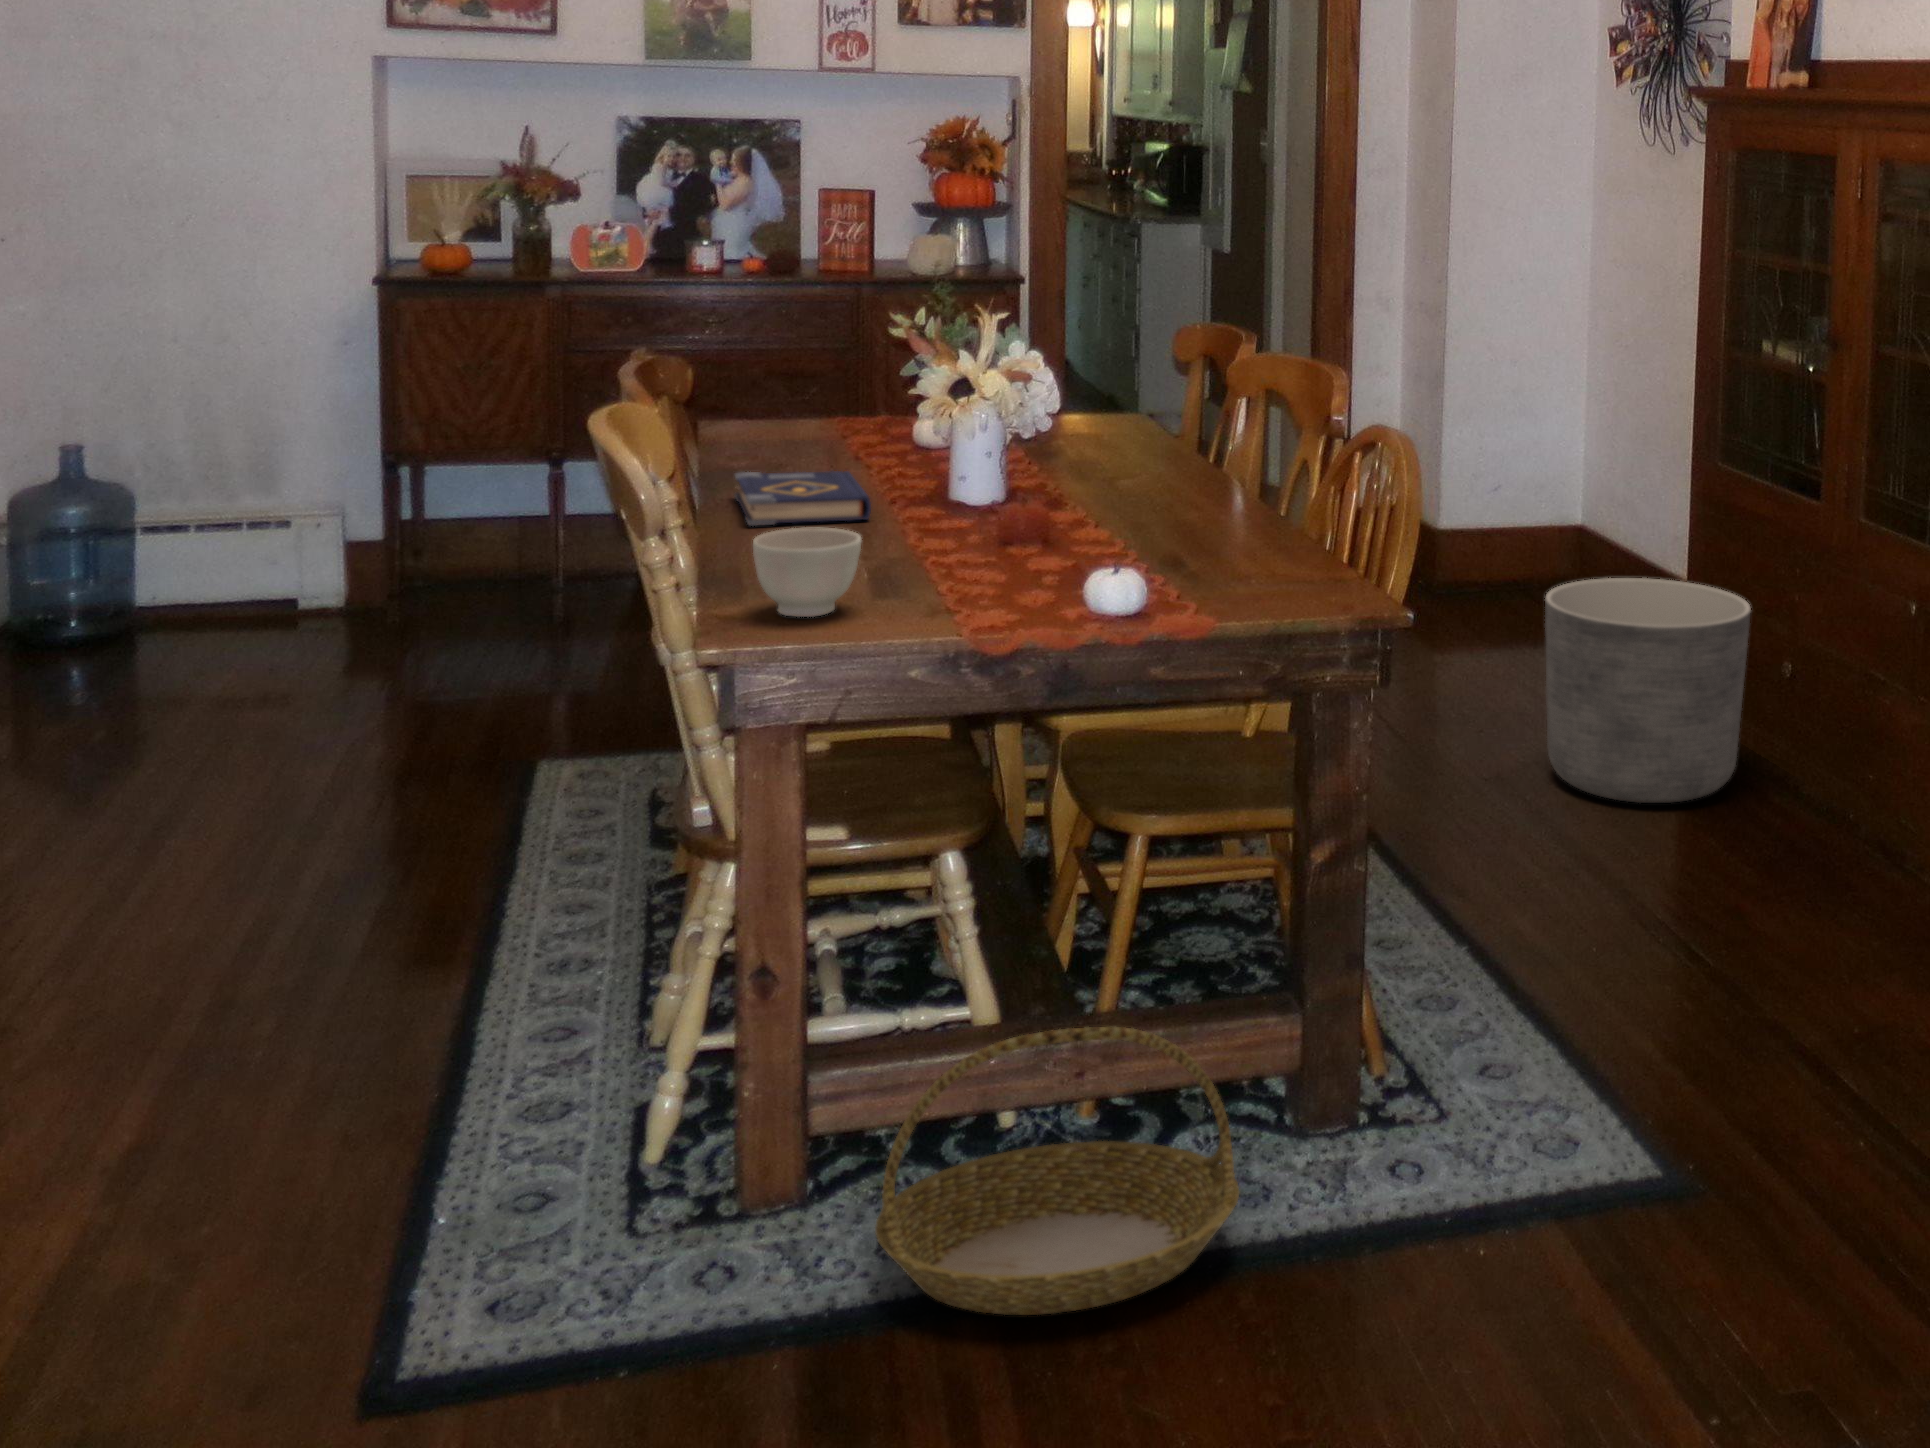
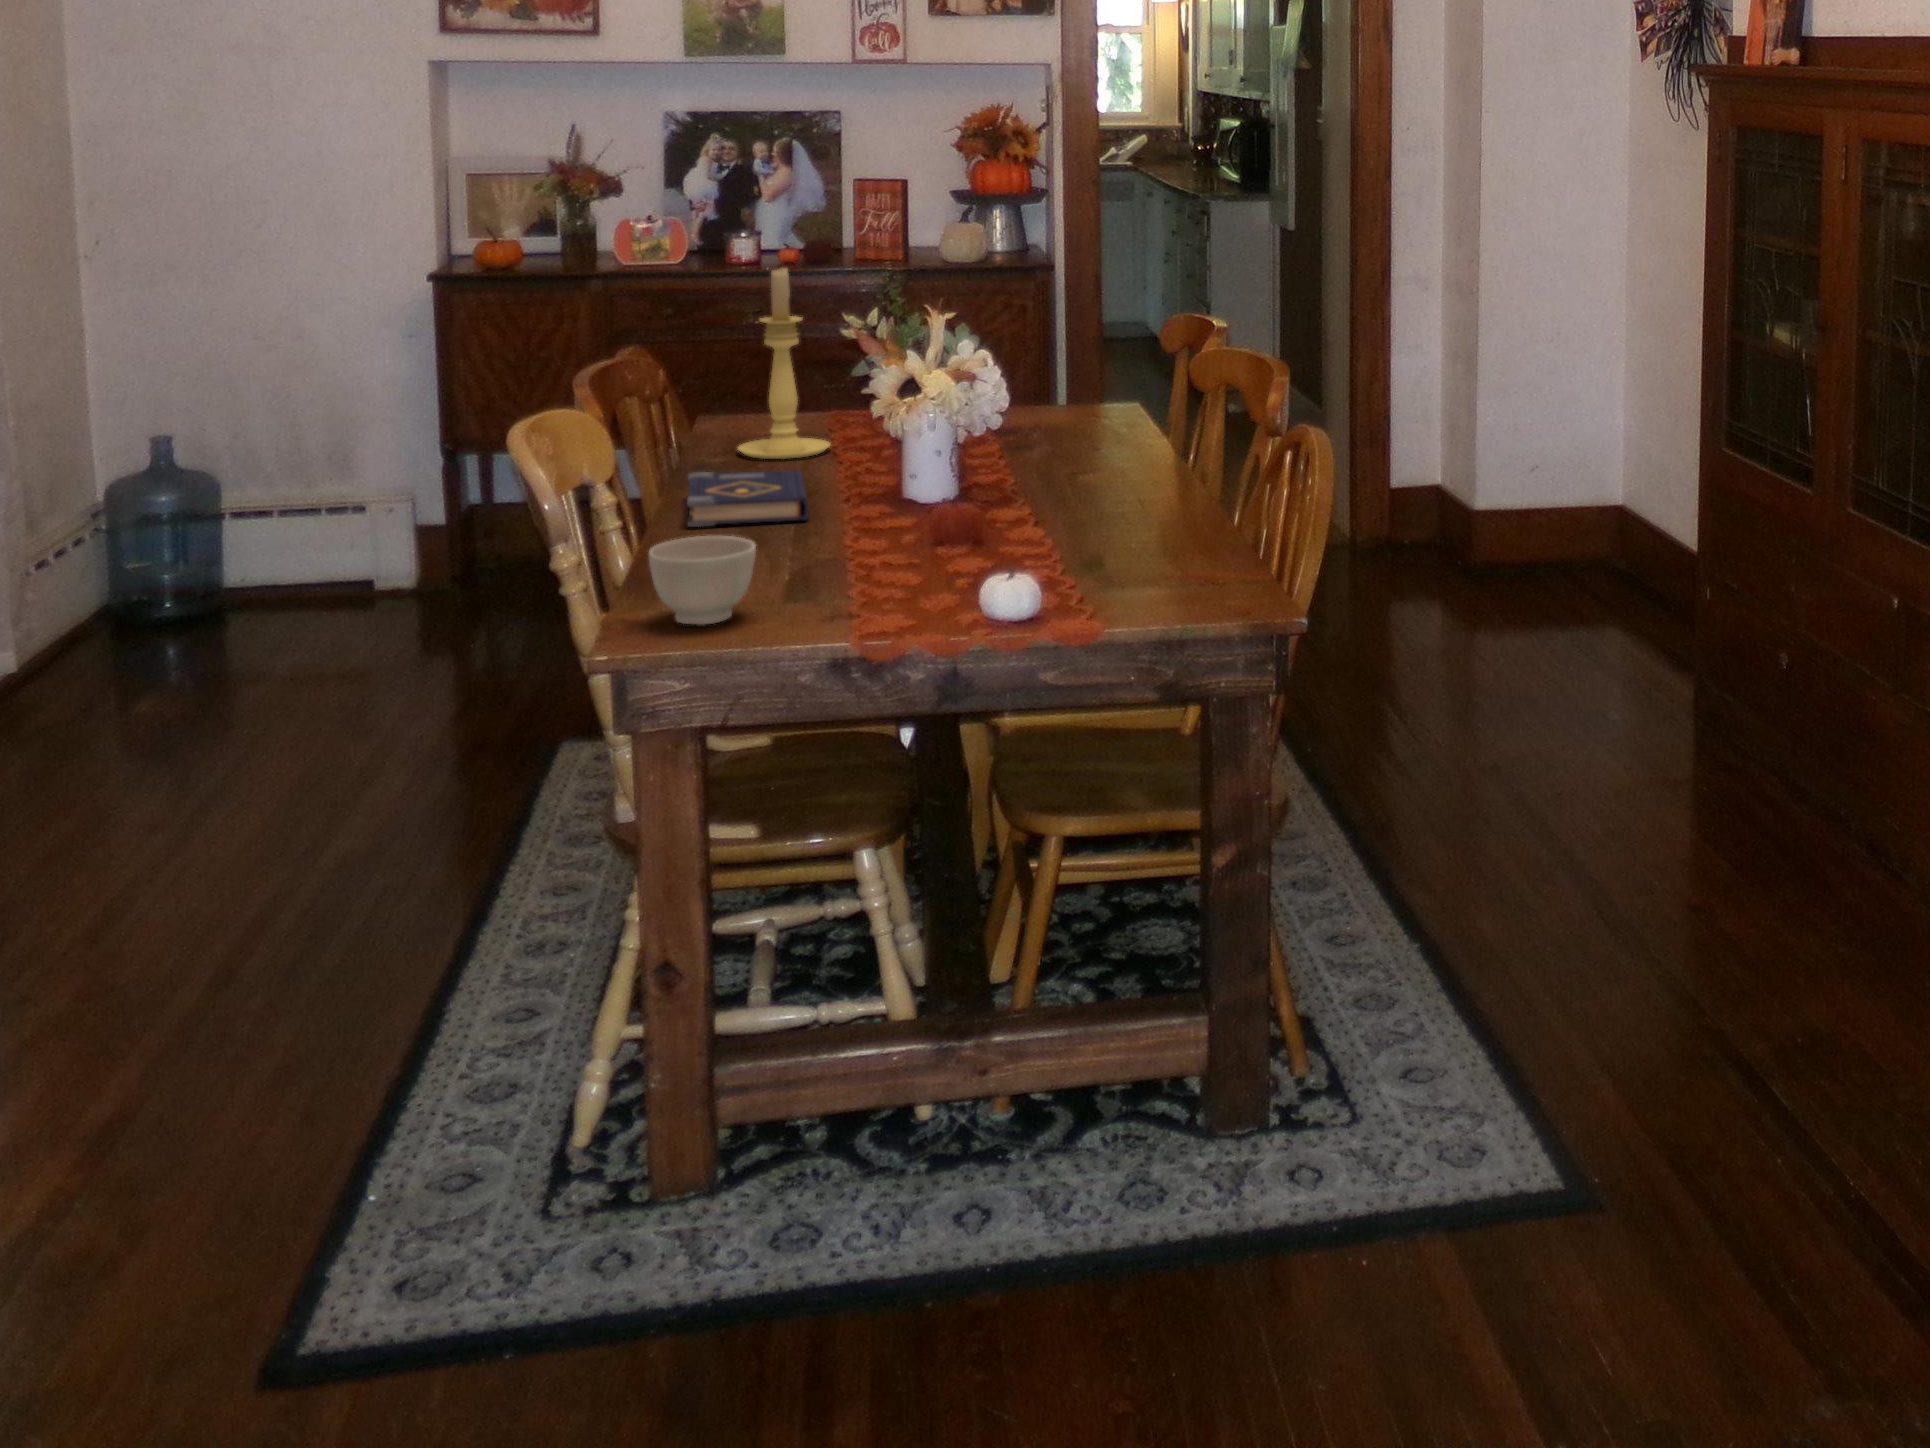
candle holder: none [765,264,861,462] -> present [738,268,830,459]
planter: present [1545,578,1751,803] -> none [1531,563,1739,792]
basket: present [875,1027,1239,1315] -> none [761,1031,1124,1314]

